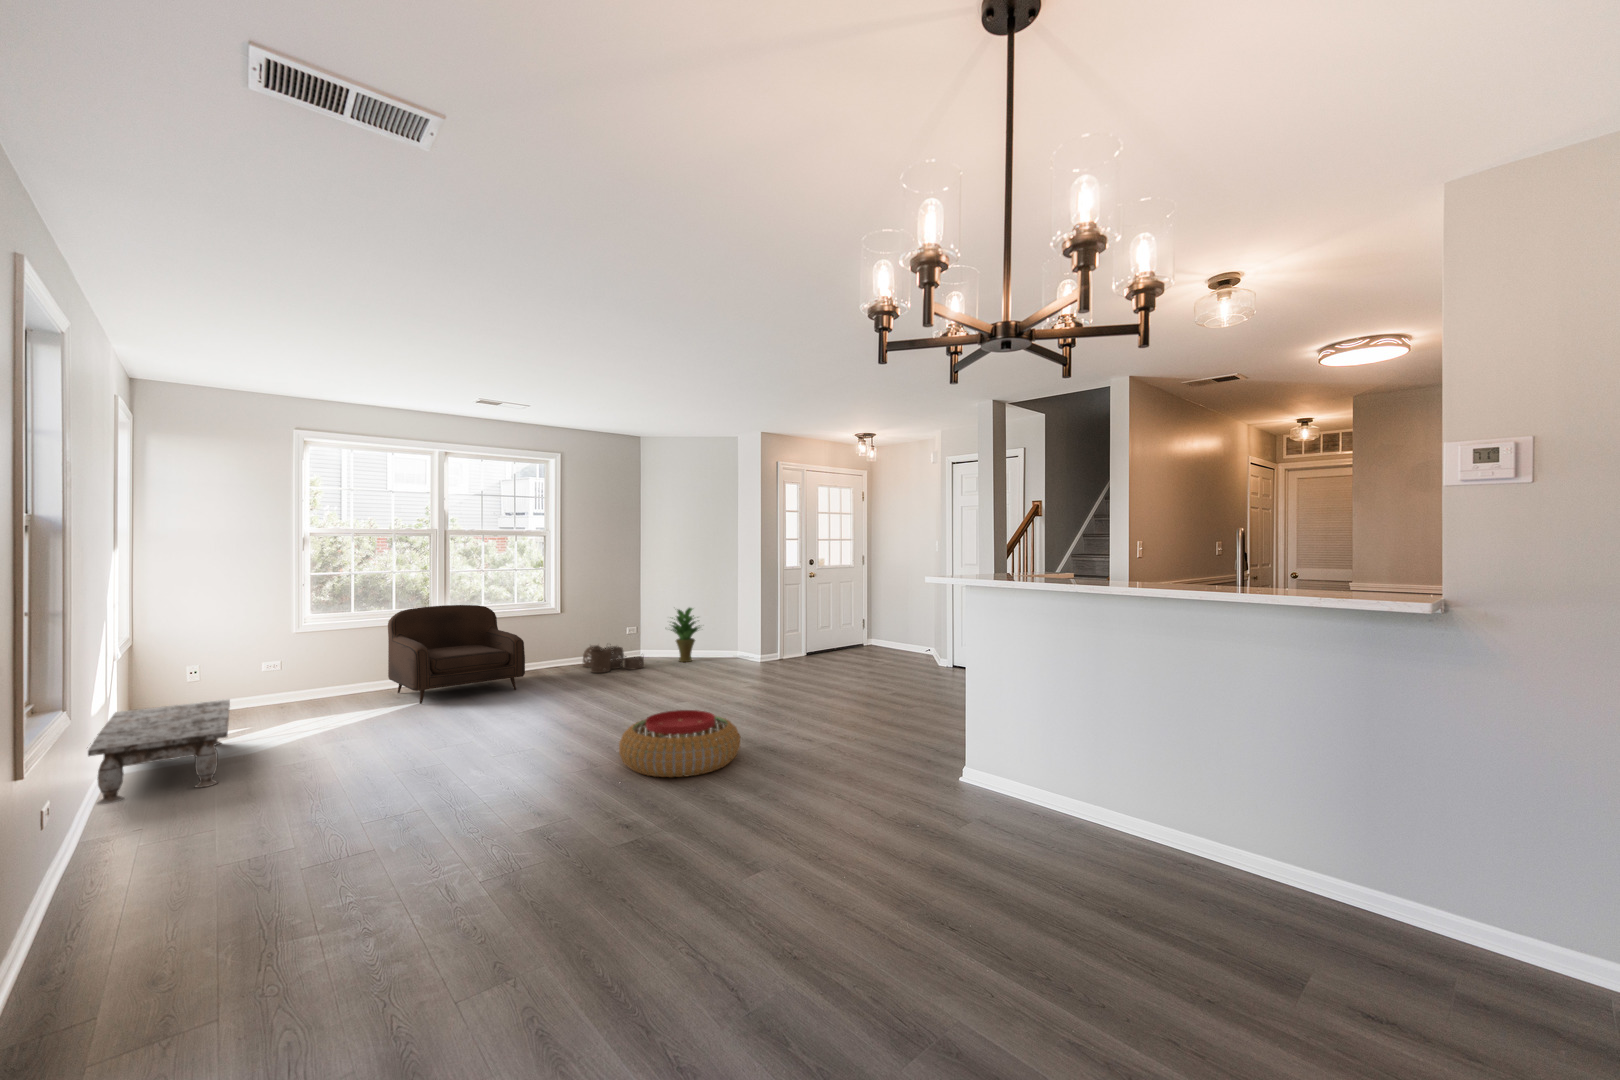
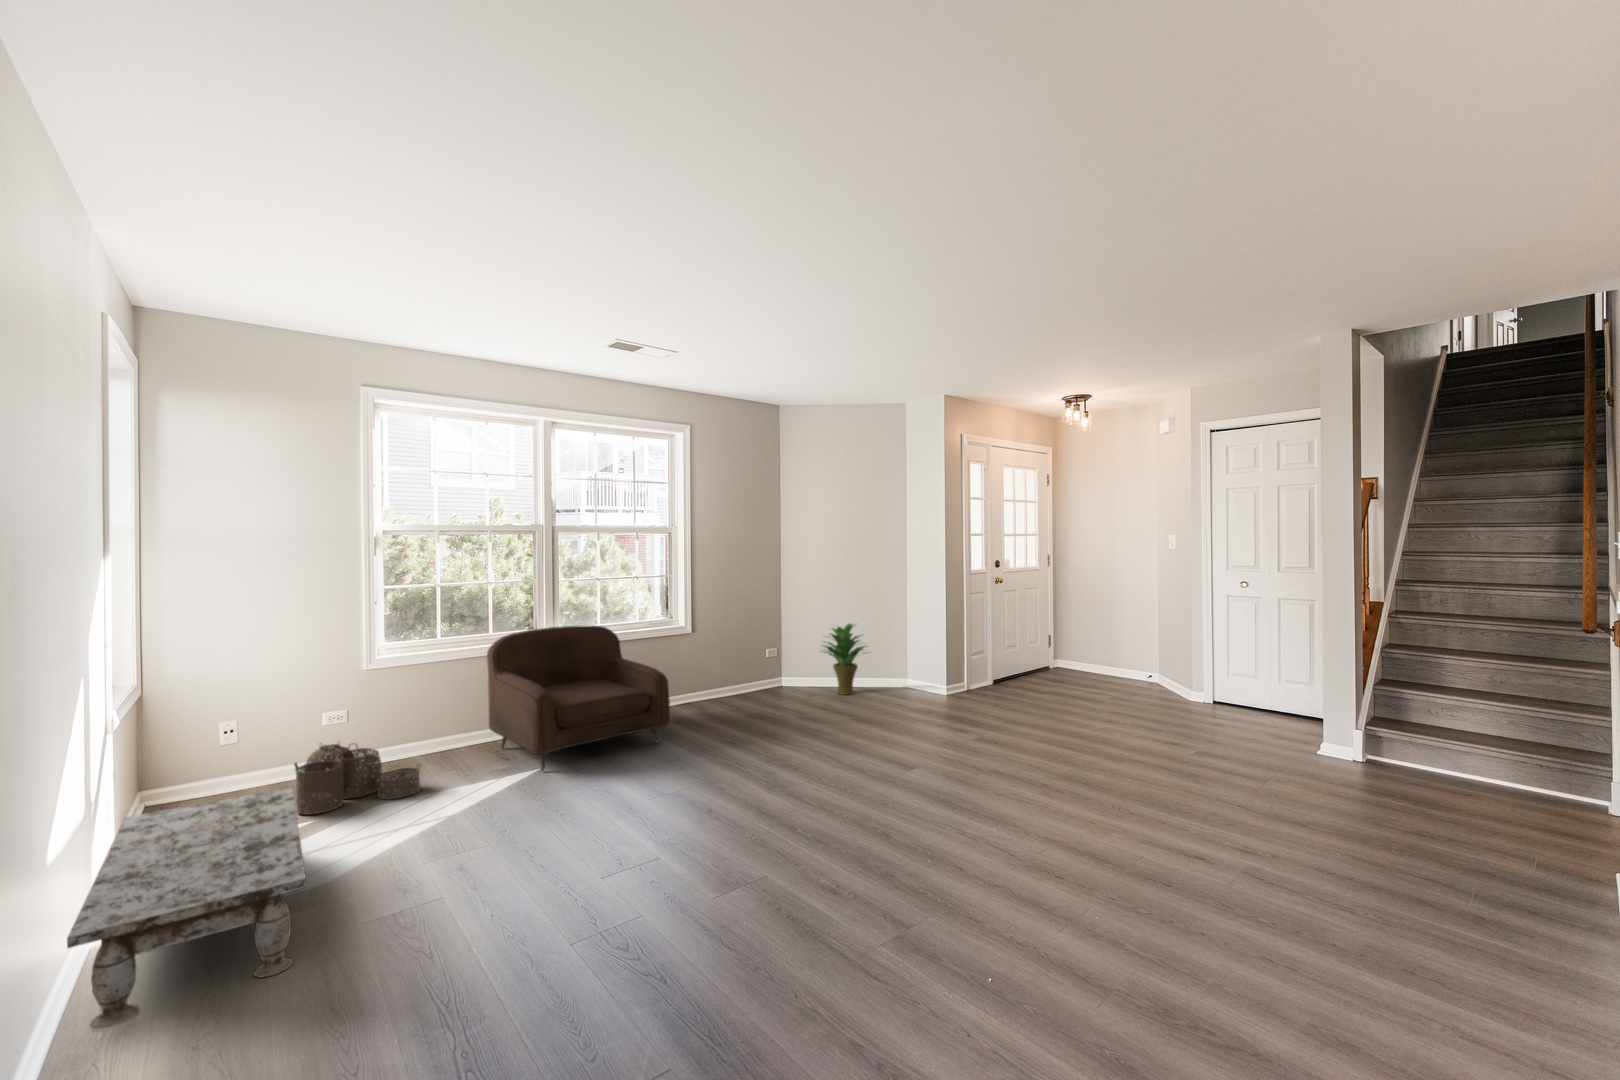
woven basket: present [583,645,644,673] -> present [294,742,420,814]
pouf: present [619,710,740,777] -> none [936,823,1147,968]

